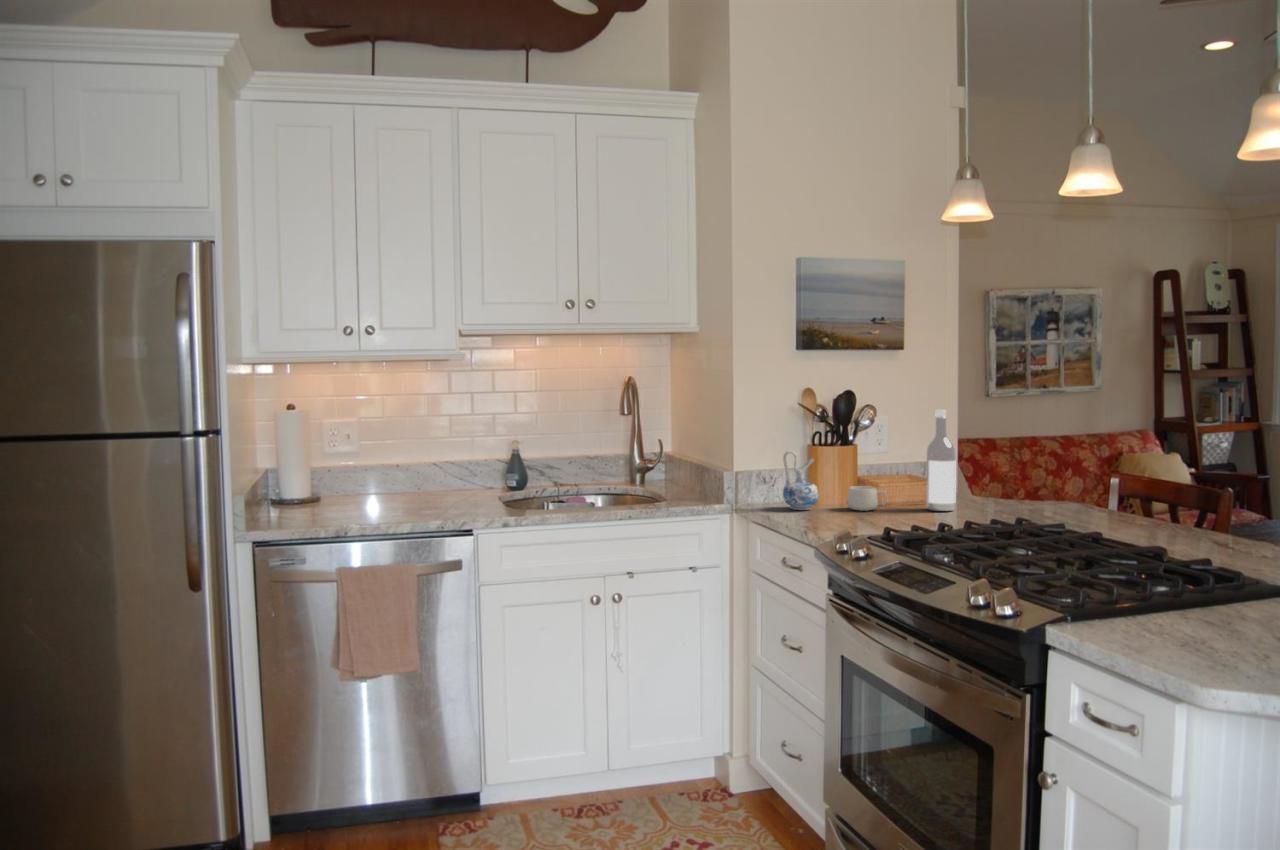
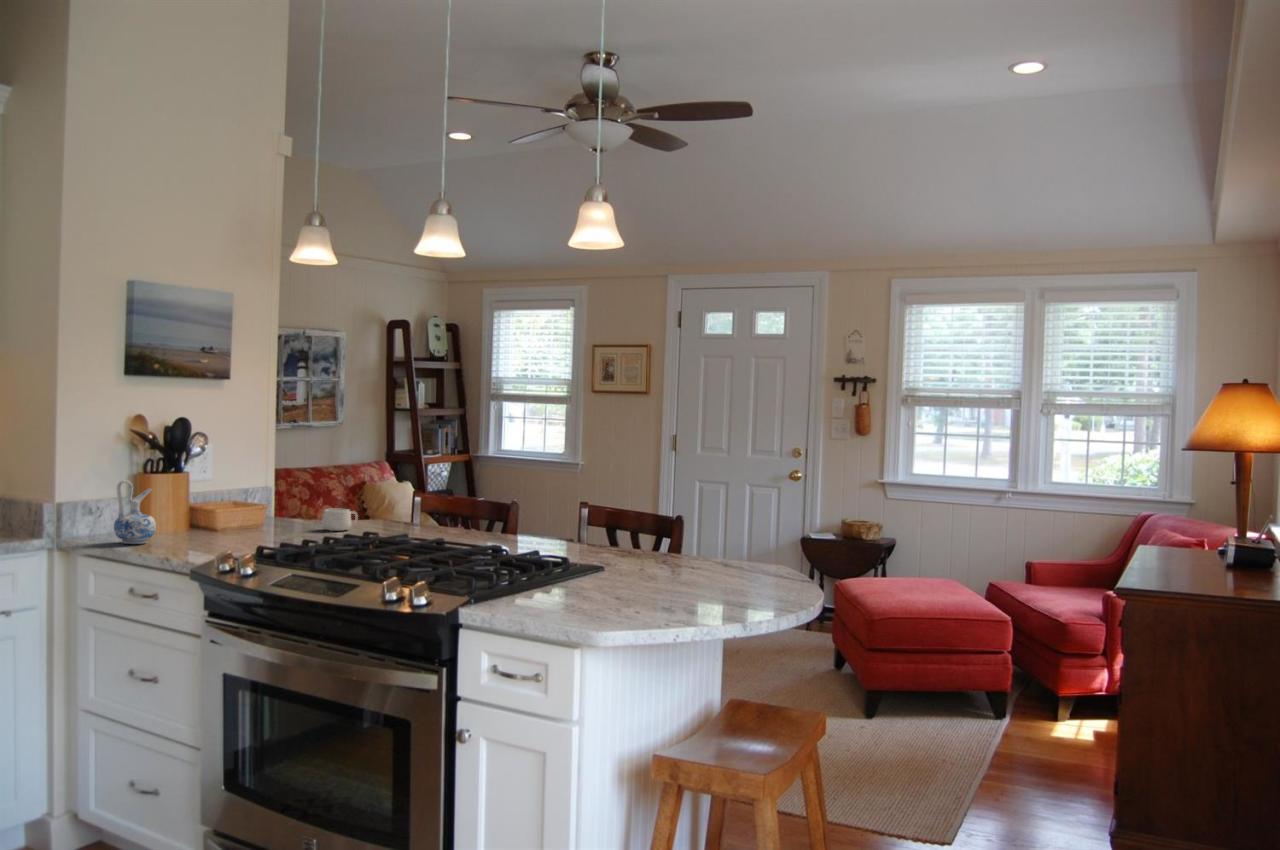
wine bottle: present [926,410,956,511] -> none [267,438,296,537]
mug: present [847,486,887,511] -> present [322,509,358,531]

